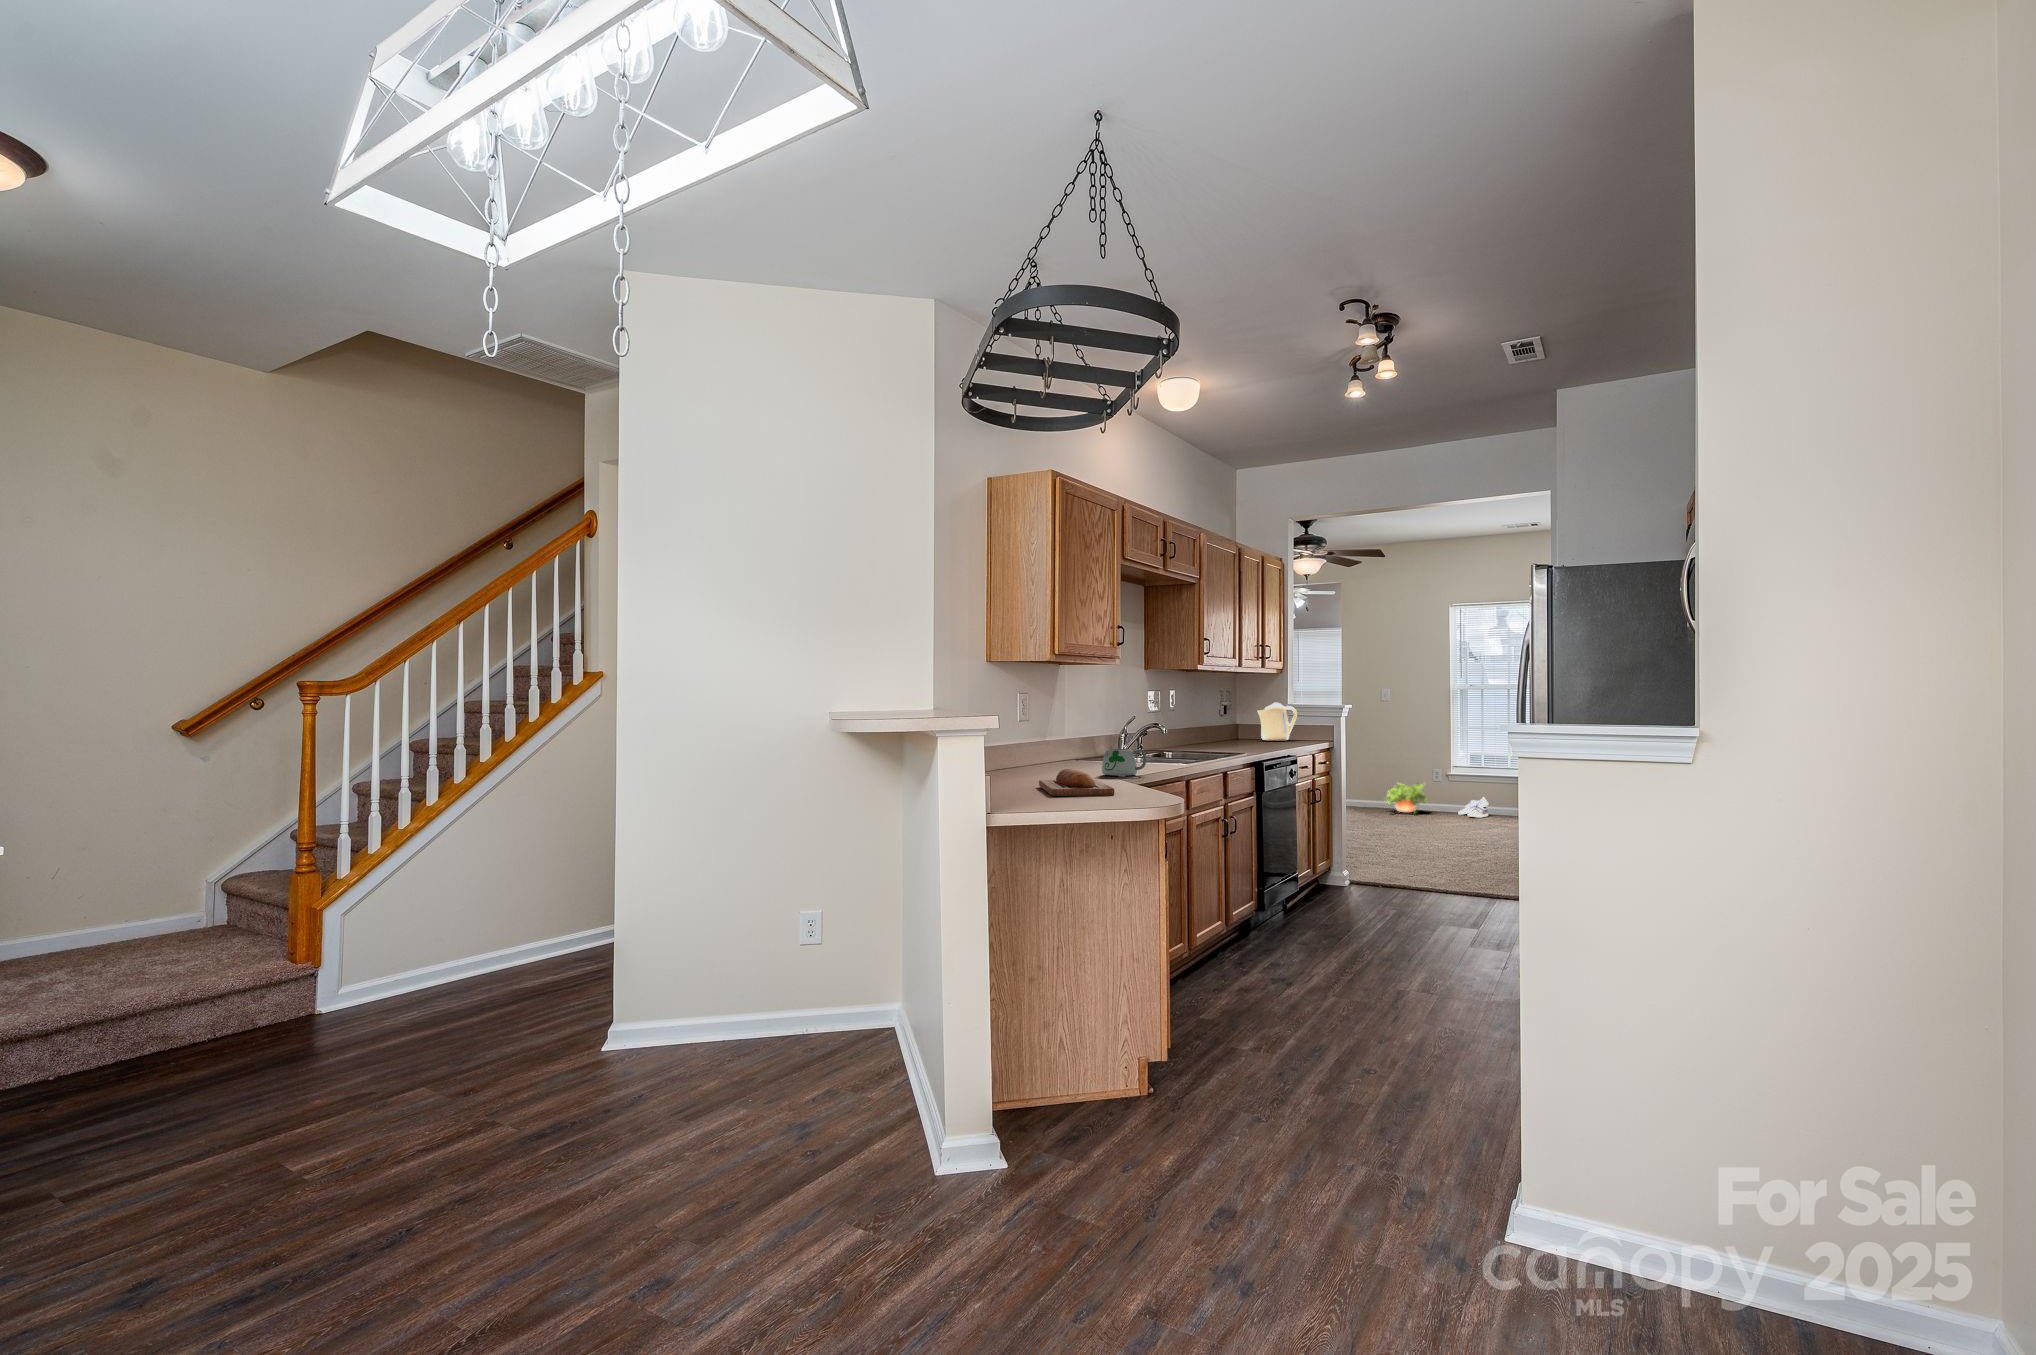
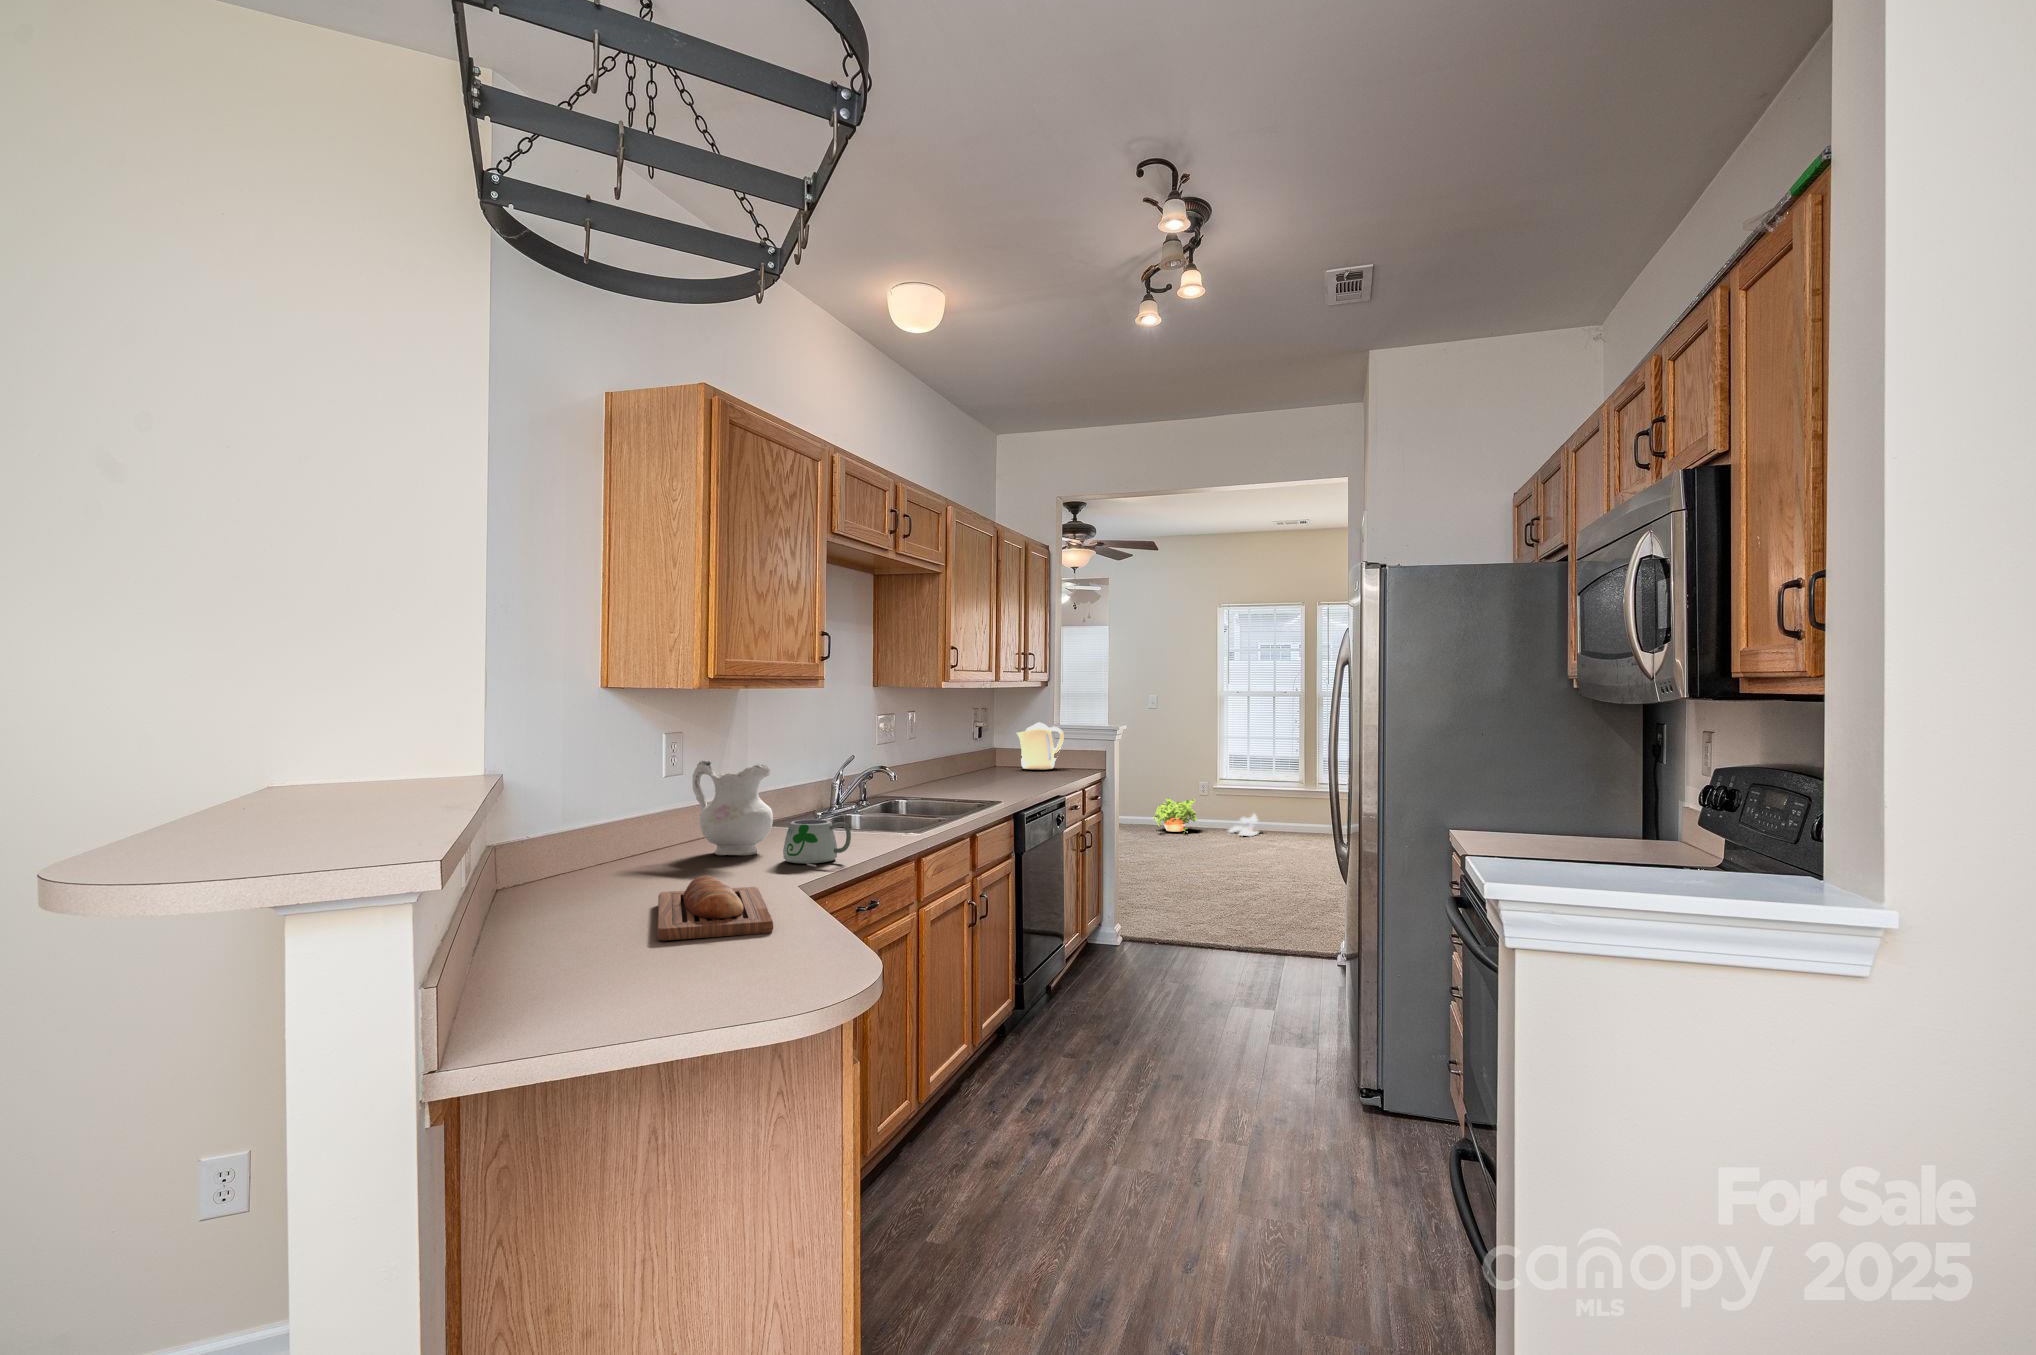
ceramic pitcher: none [1039,711,1091,773] -> present [692,761,773,855]

